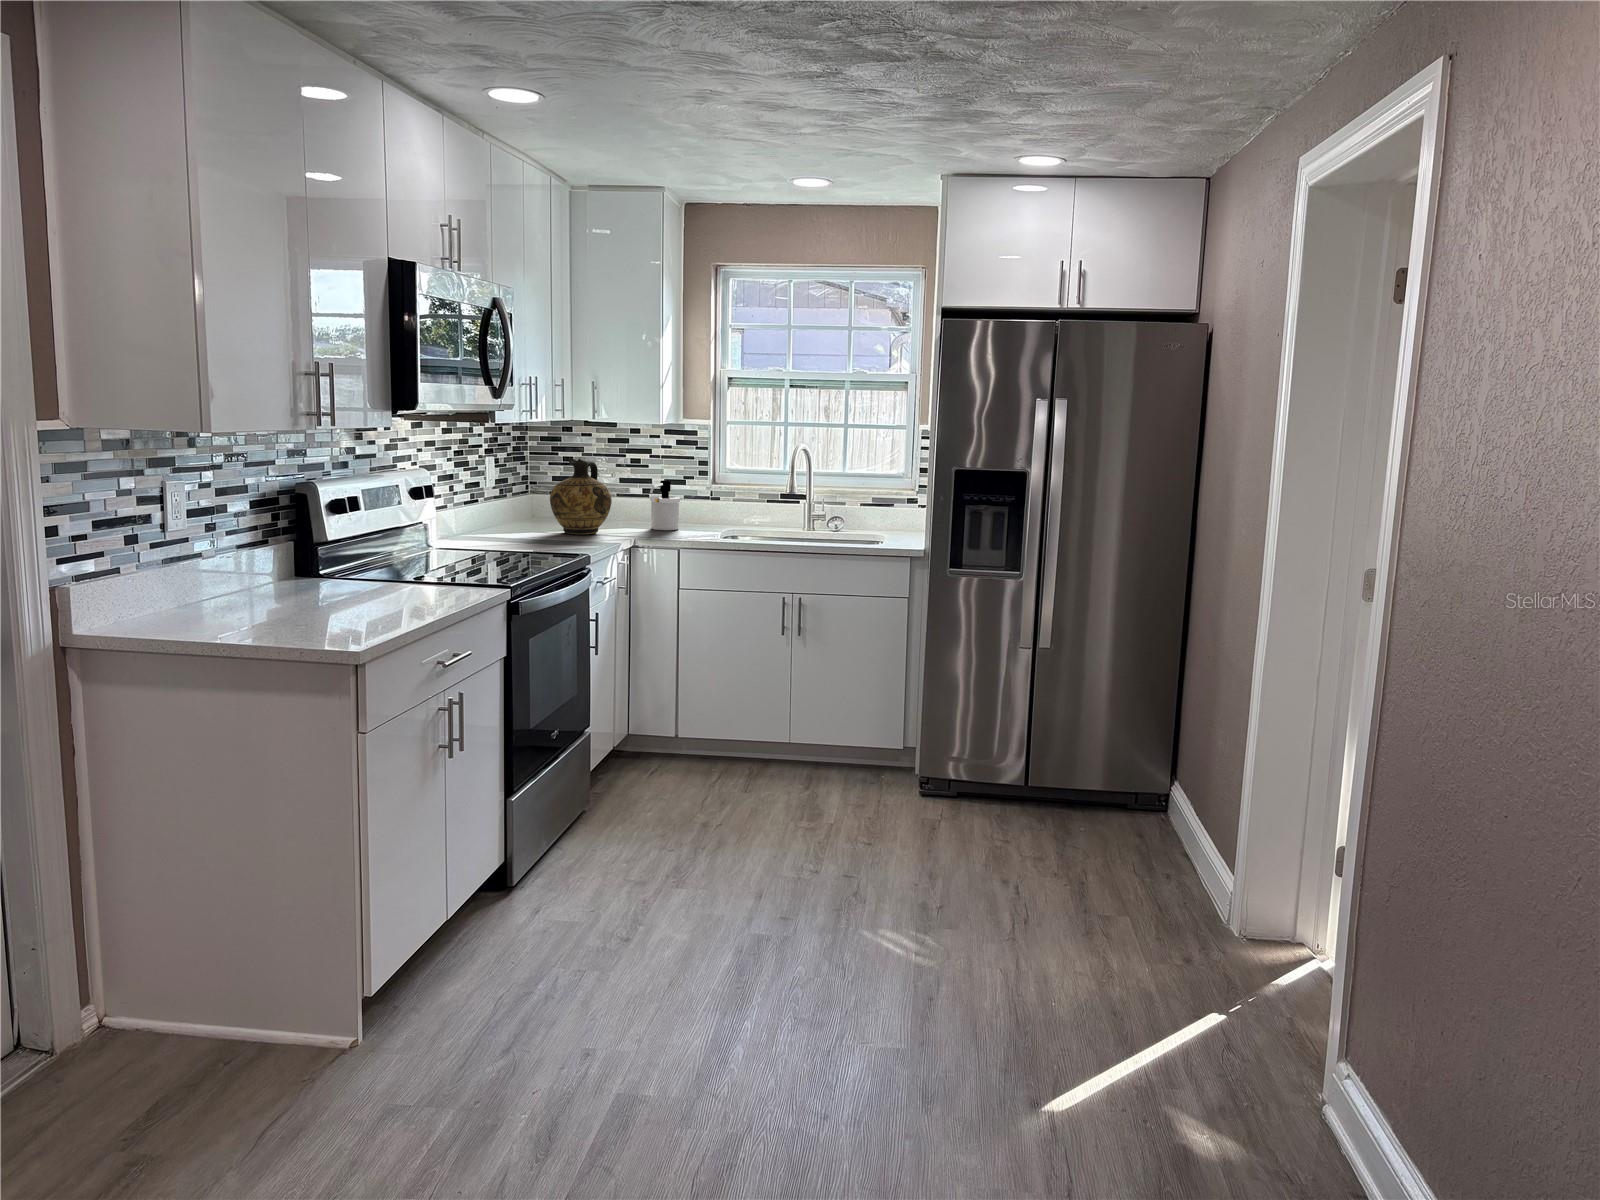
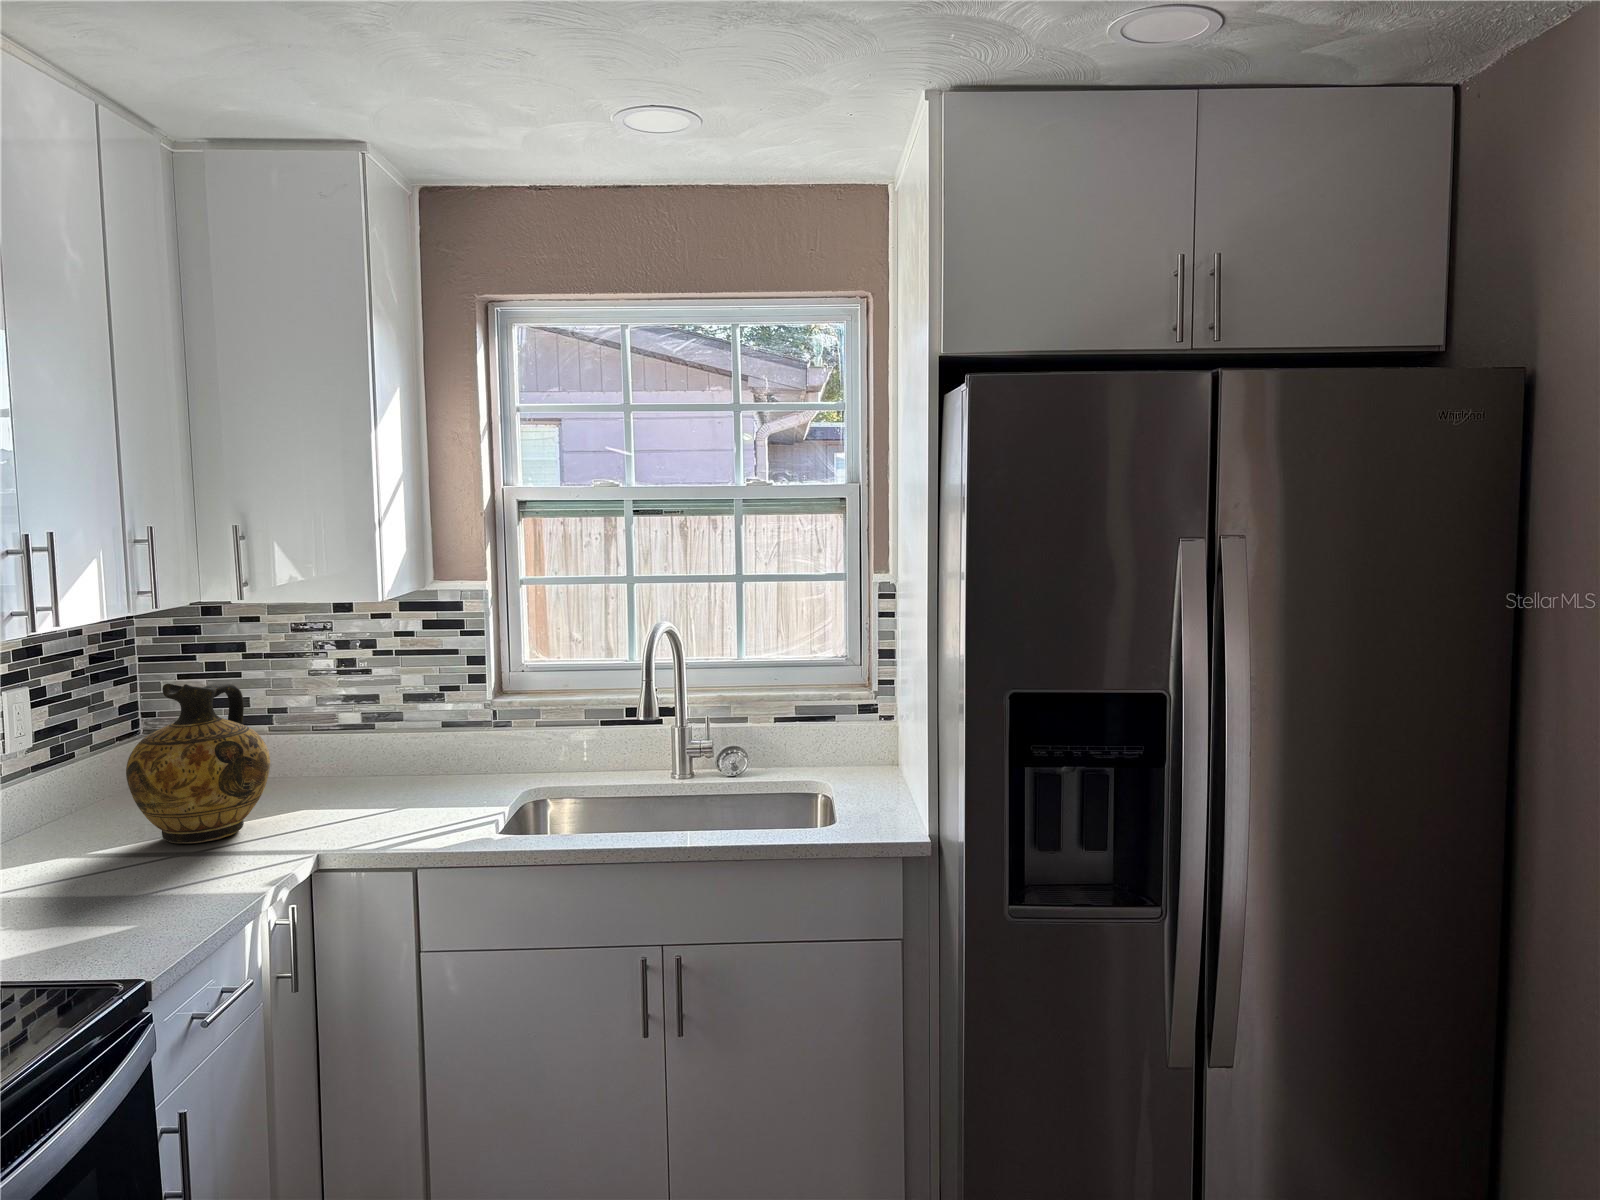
soap dispenser: present [650,480,680,530] -> none [356,705,426,805]

